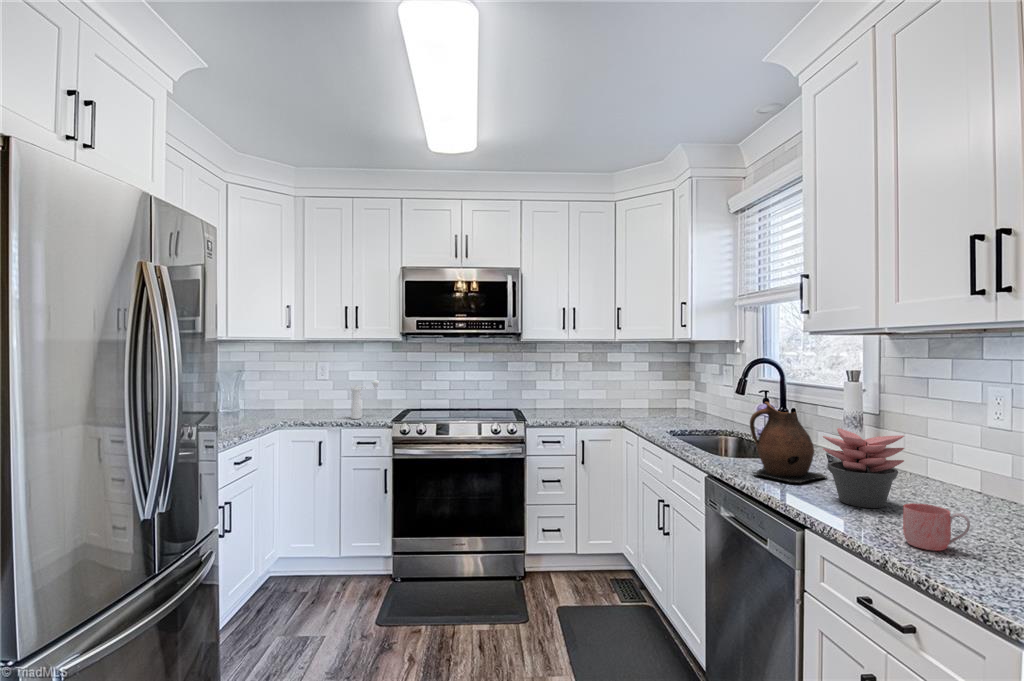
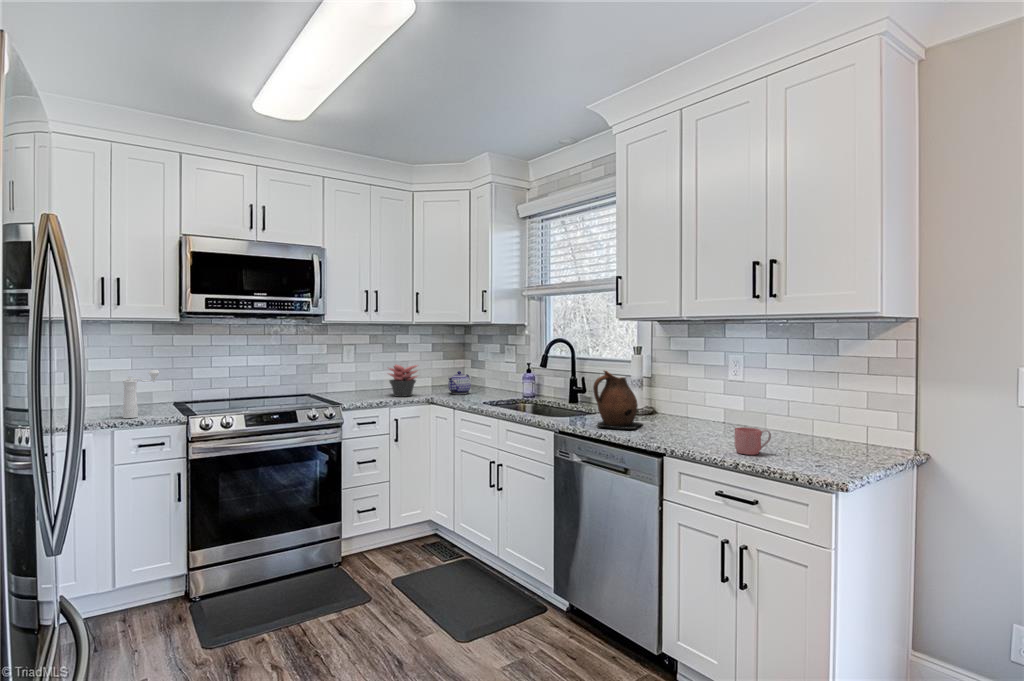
teapot: none [649,393,680,418] -> present [448,371,471,394]
succulent plant: present [823,428,904,508] -> present [389,365,417,397]

